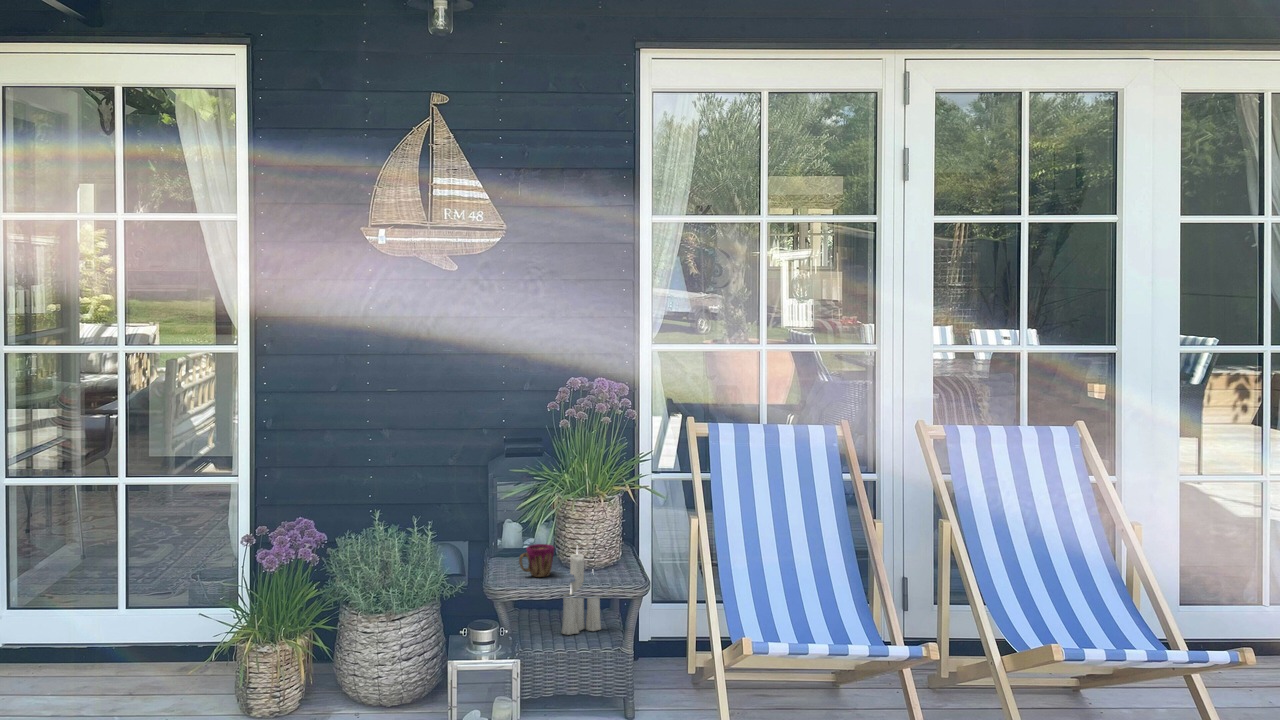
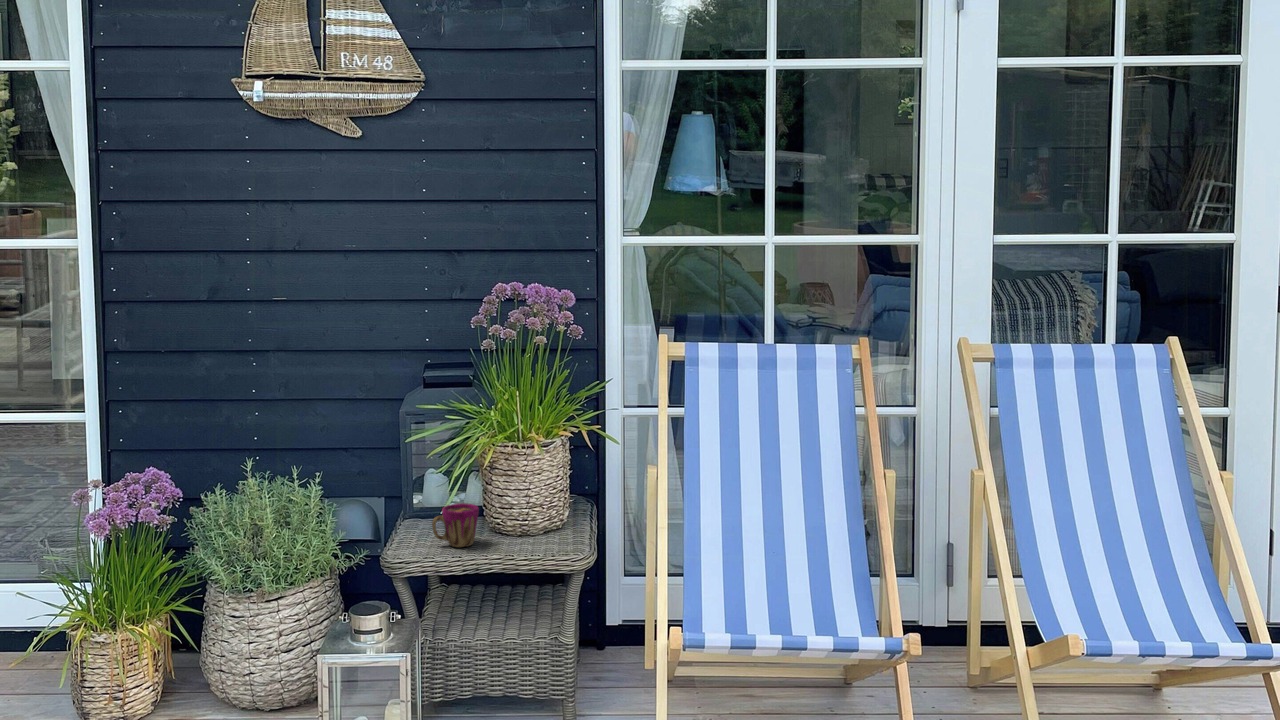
candle: present [561,551,601,635] -> none [488,498,543,622]

